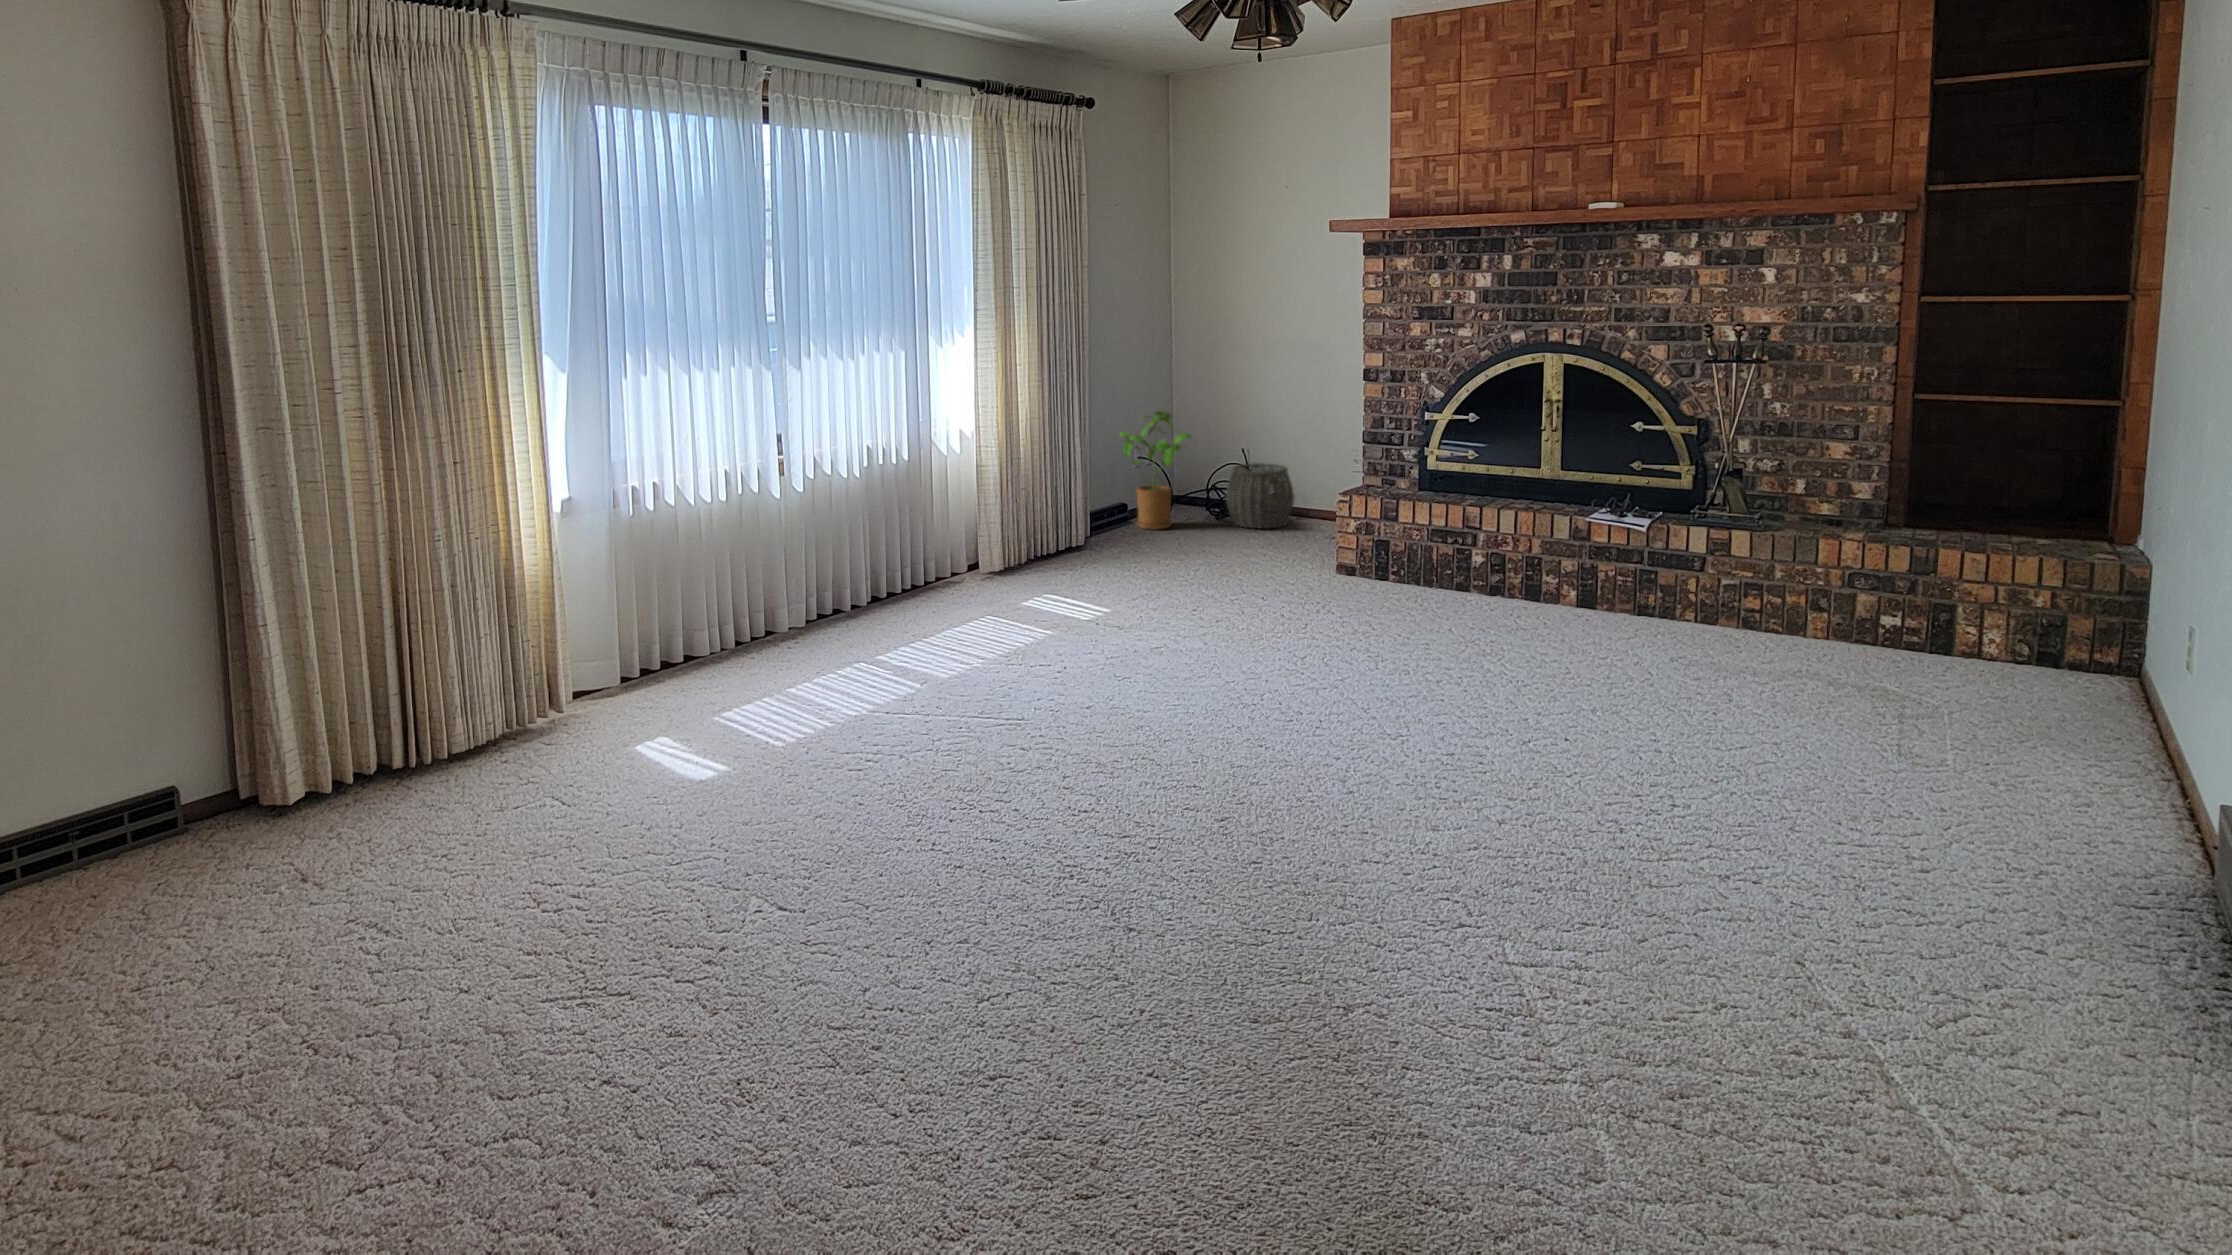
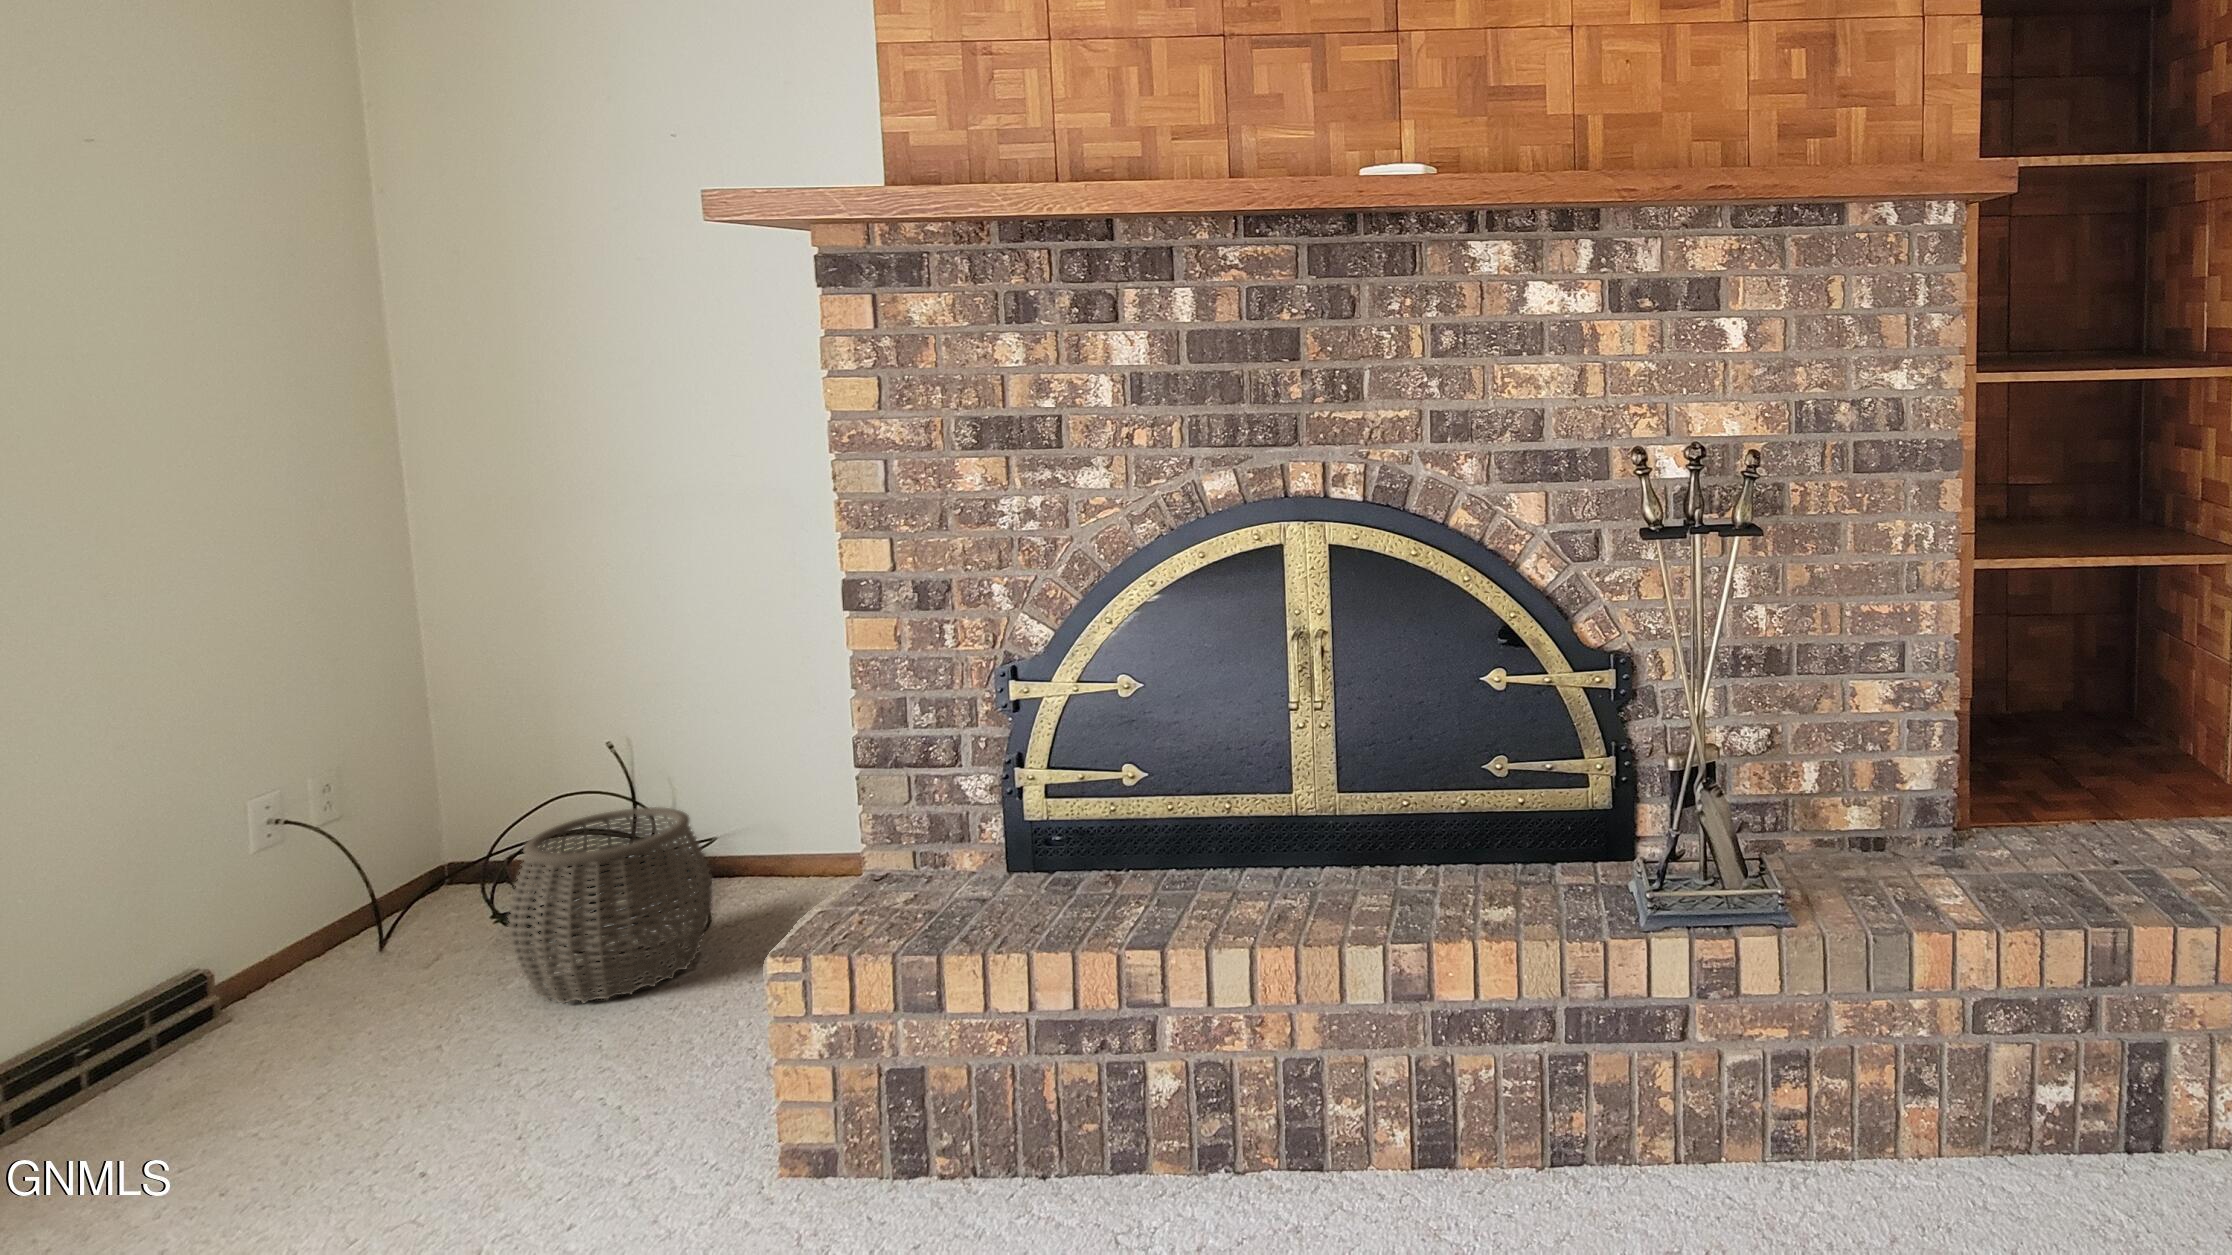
house plant: present [1121,411,1191,530] -> none [105,722,396,1086]

